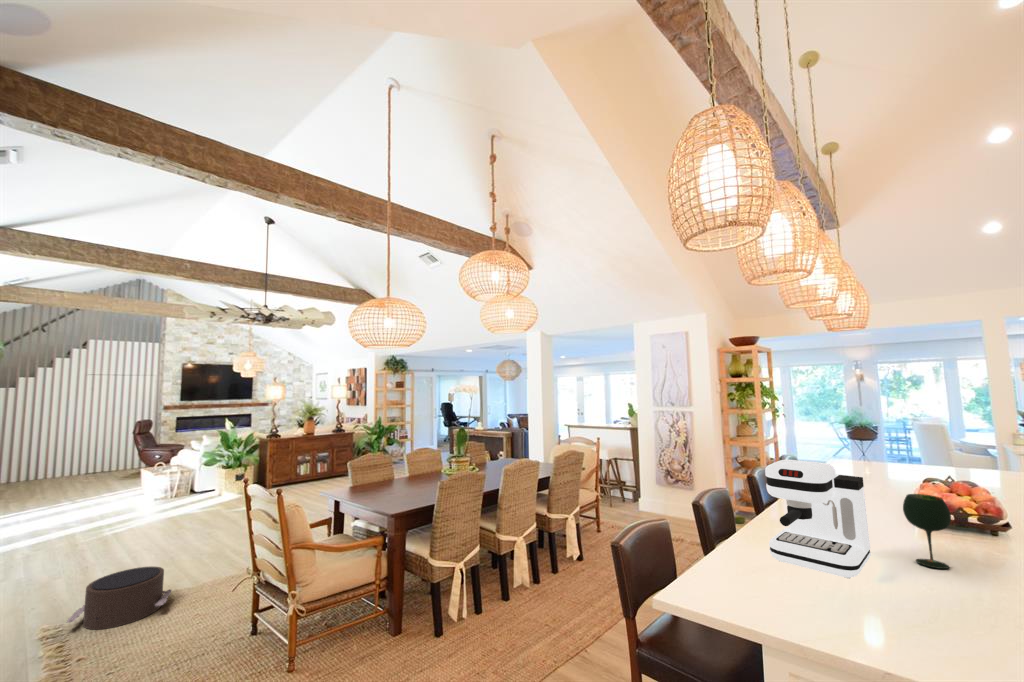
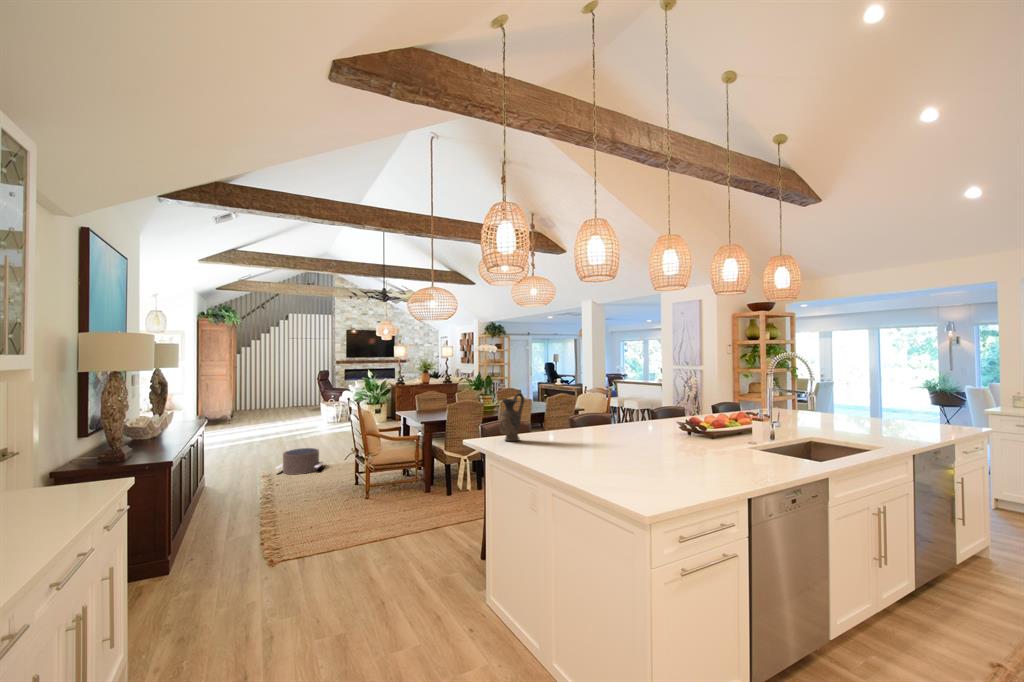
coffee maker: present [765,460,871,579] -> none [543,387,602,444]
ceramic pitcher: none [701,481,744,587] -> present [499,393,524,441]
wine glass: present [903,494,951,569] -> none [621,406,641,445]

